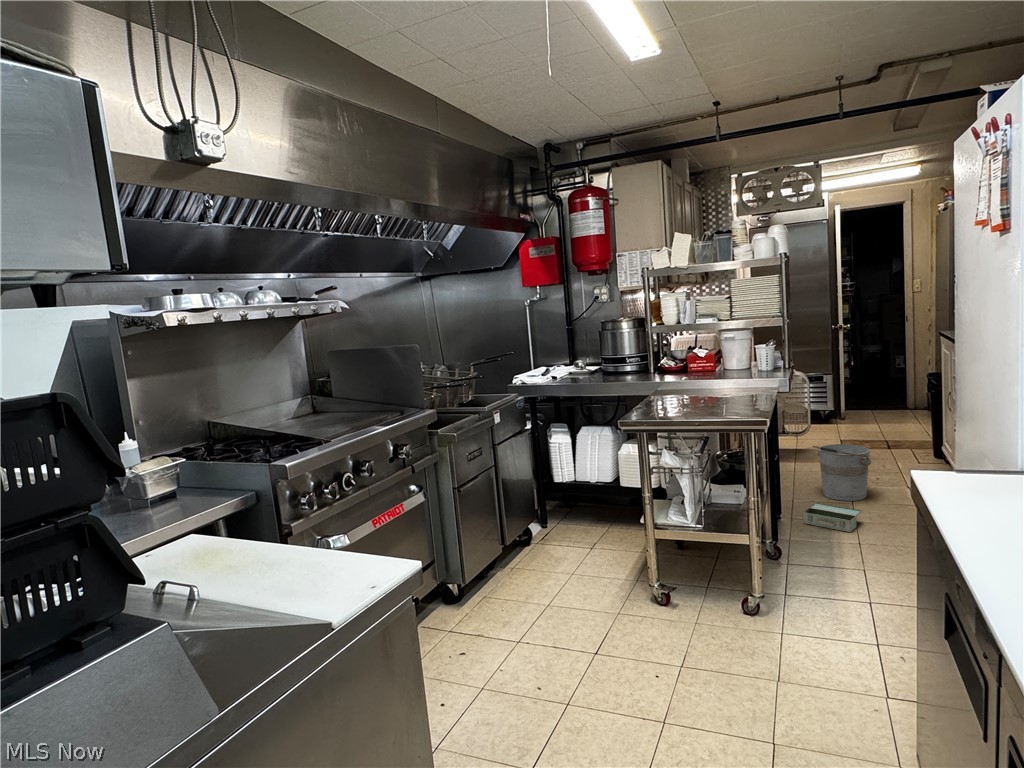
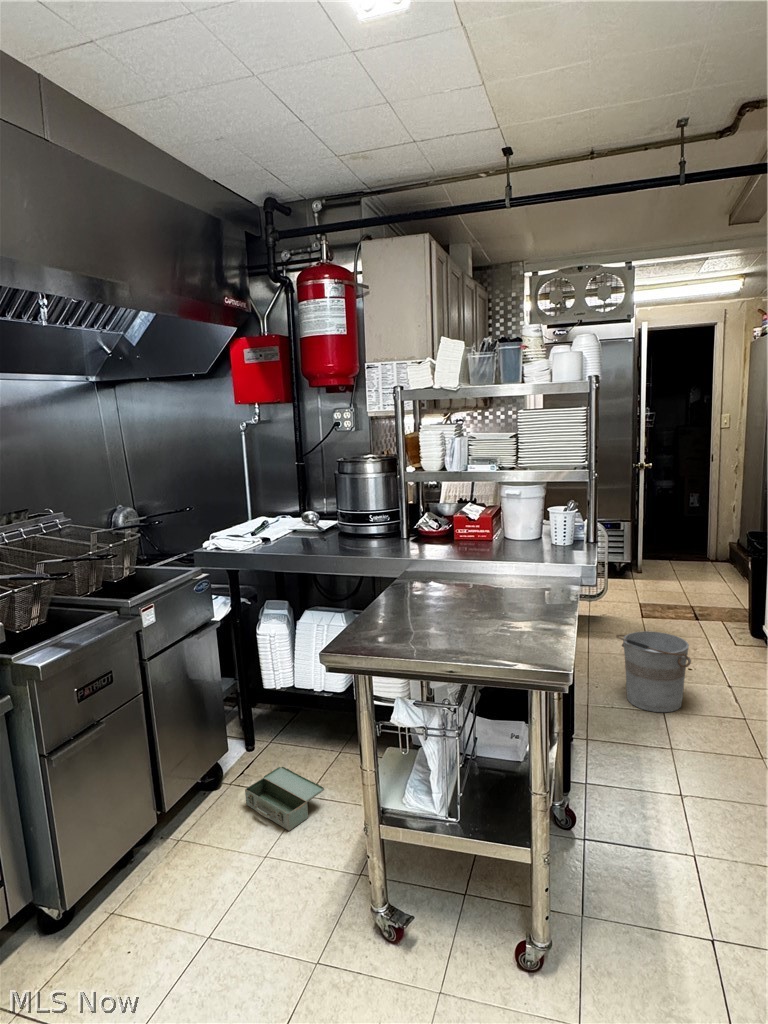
toolbox: present [803,503,862,532] -> present [245,767,324,831]

